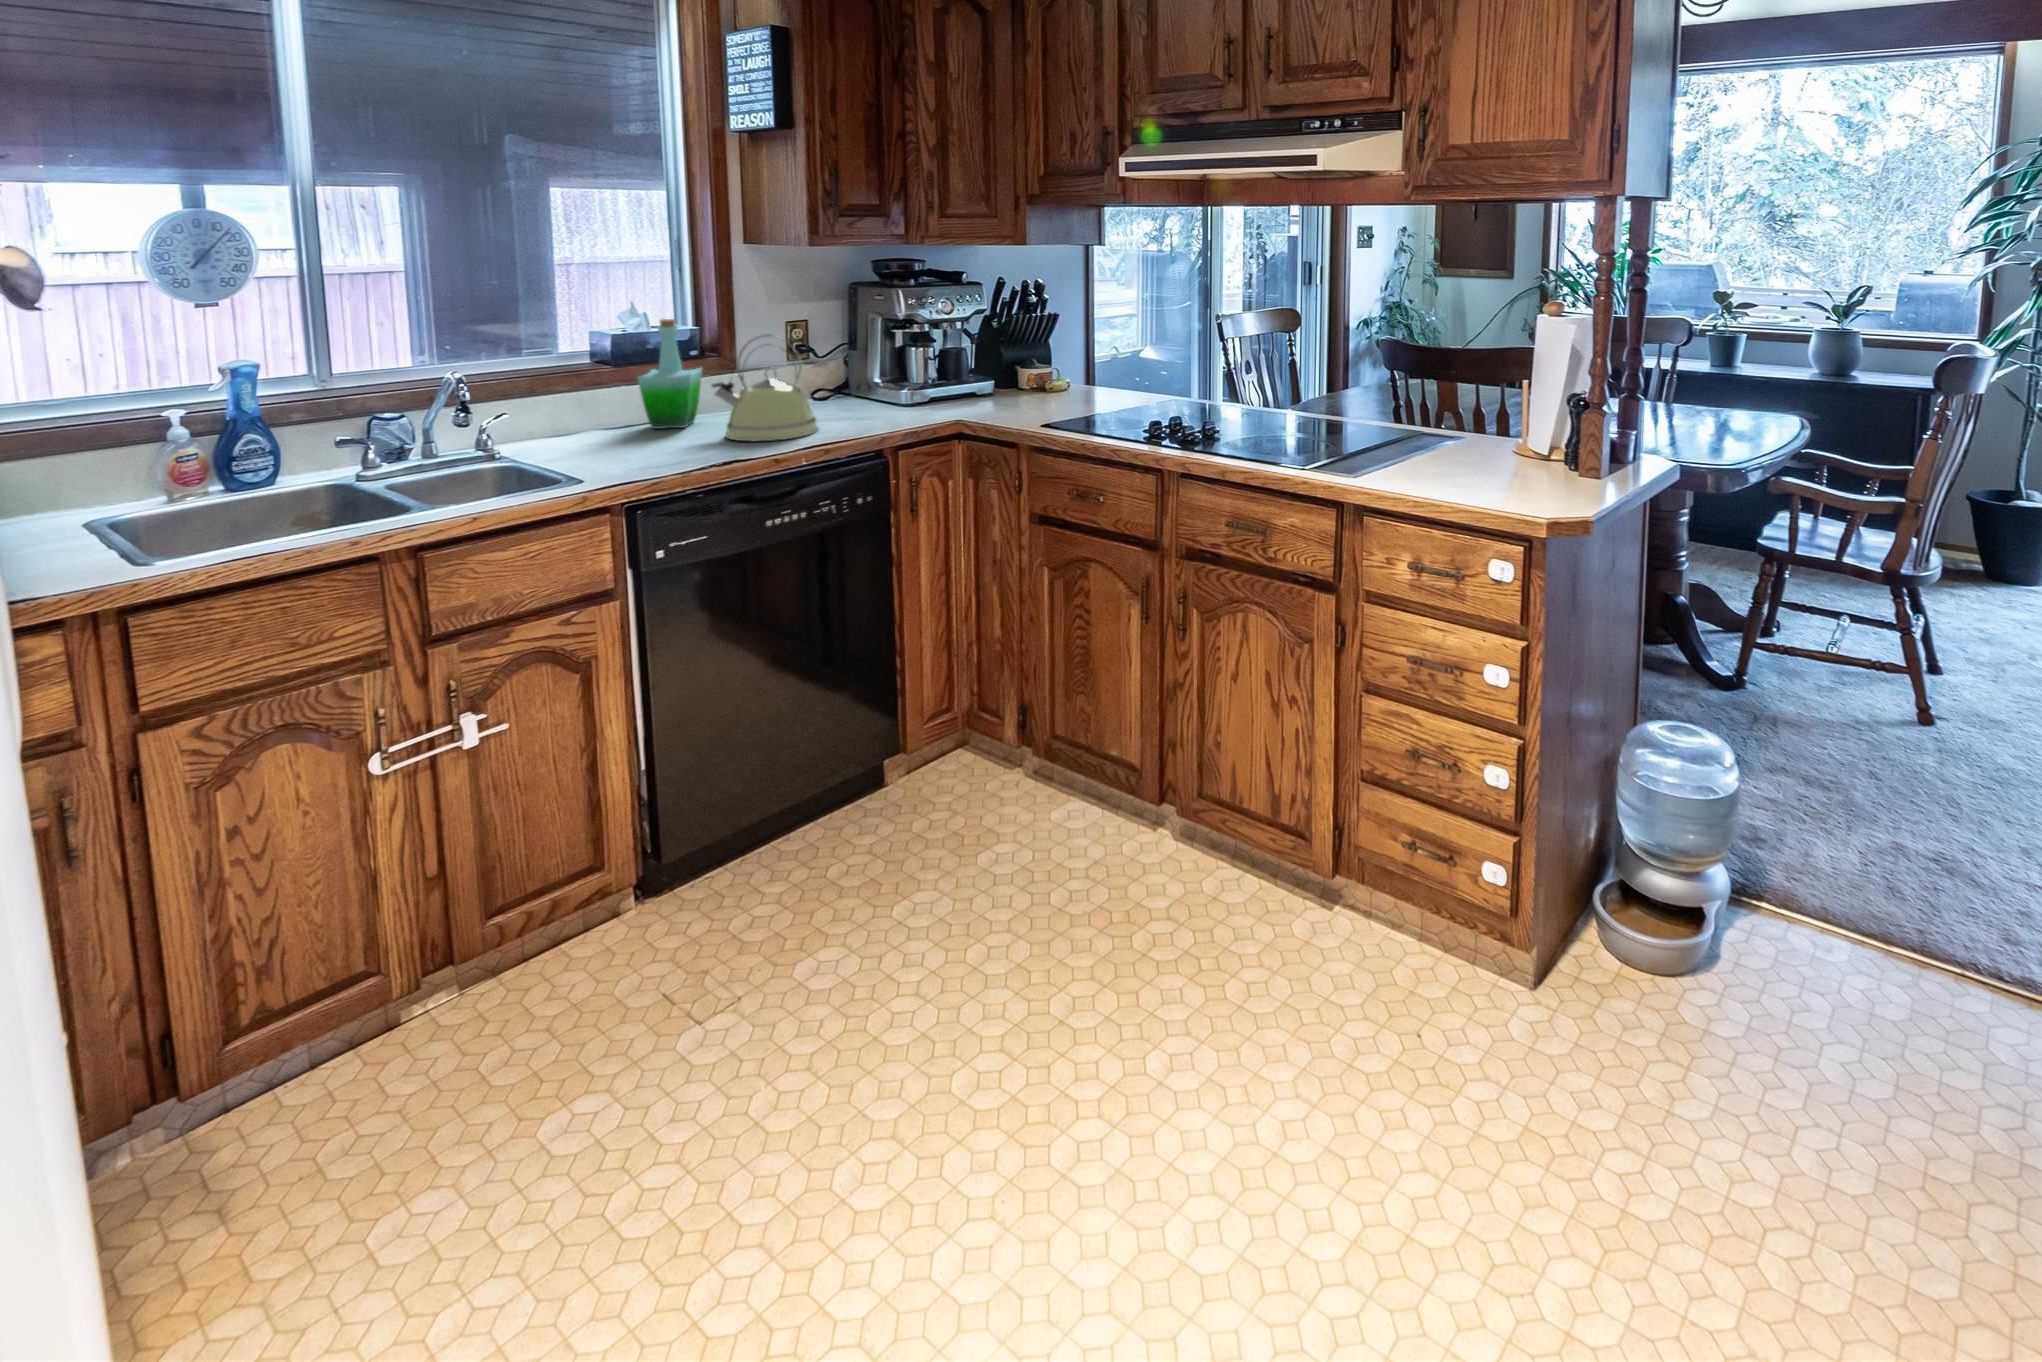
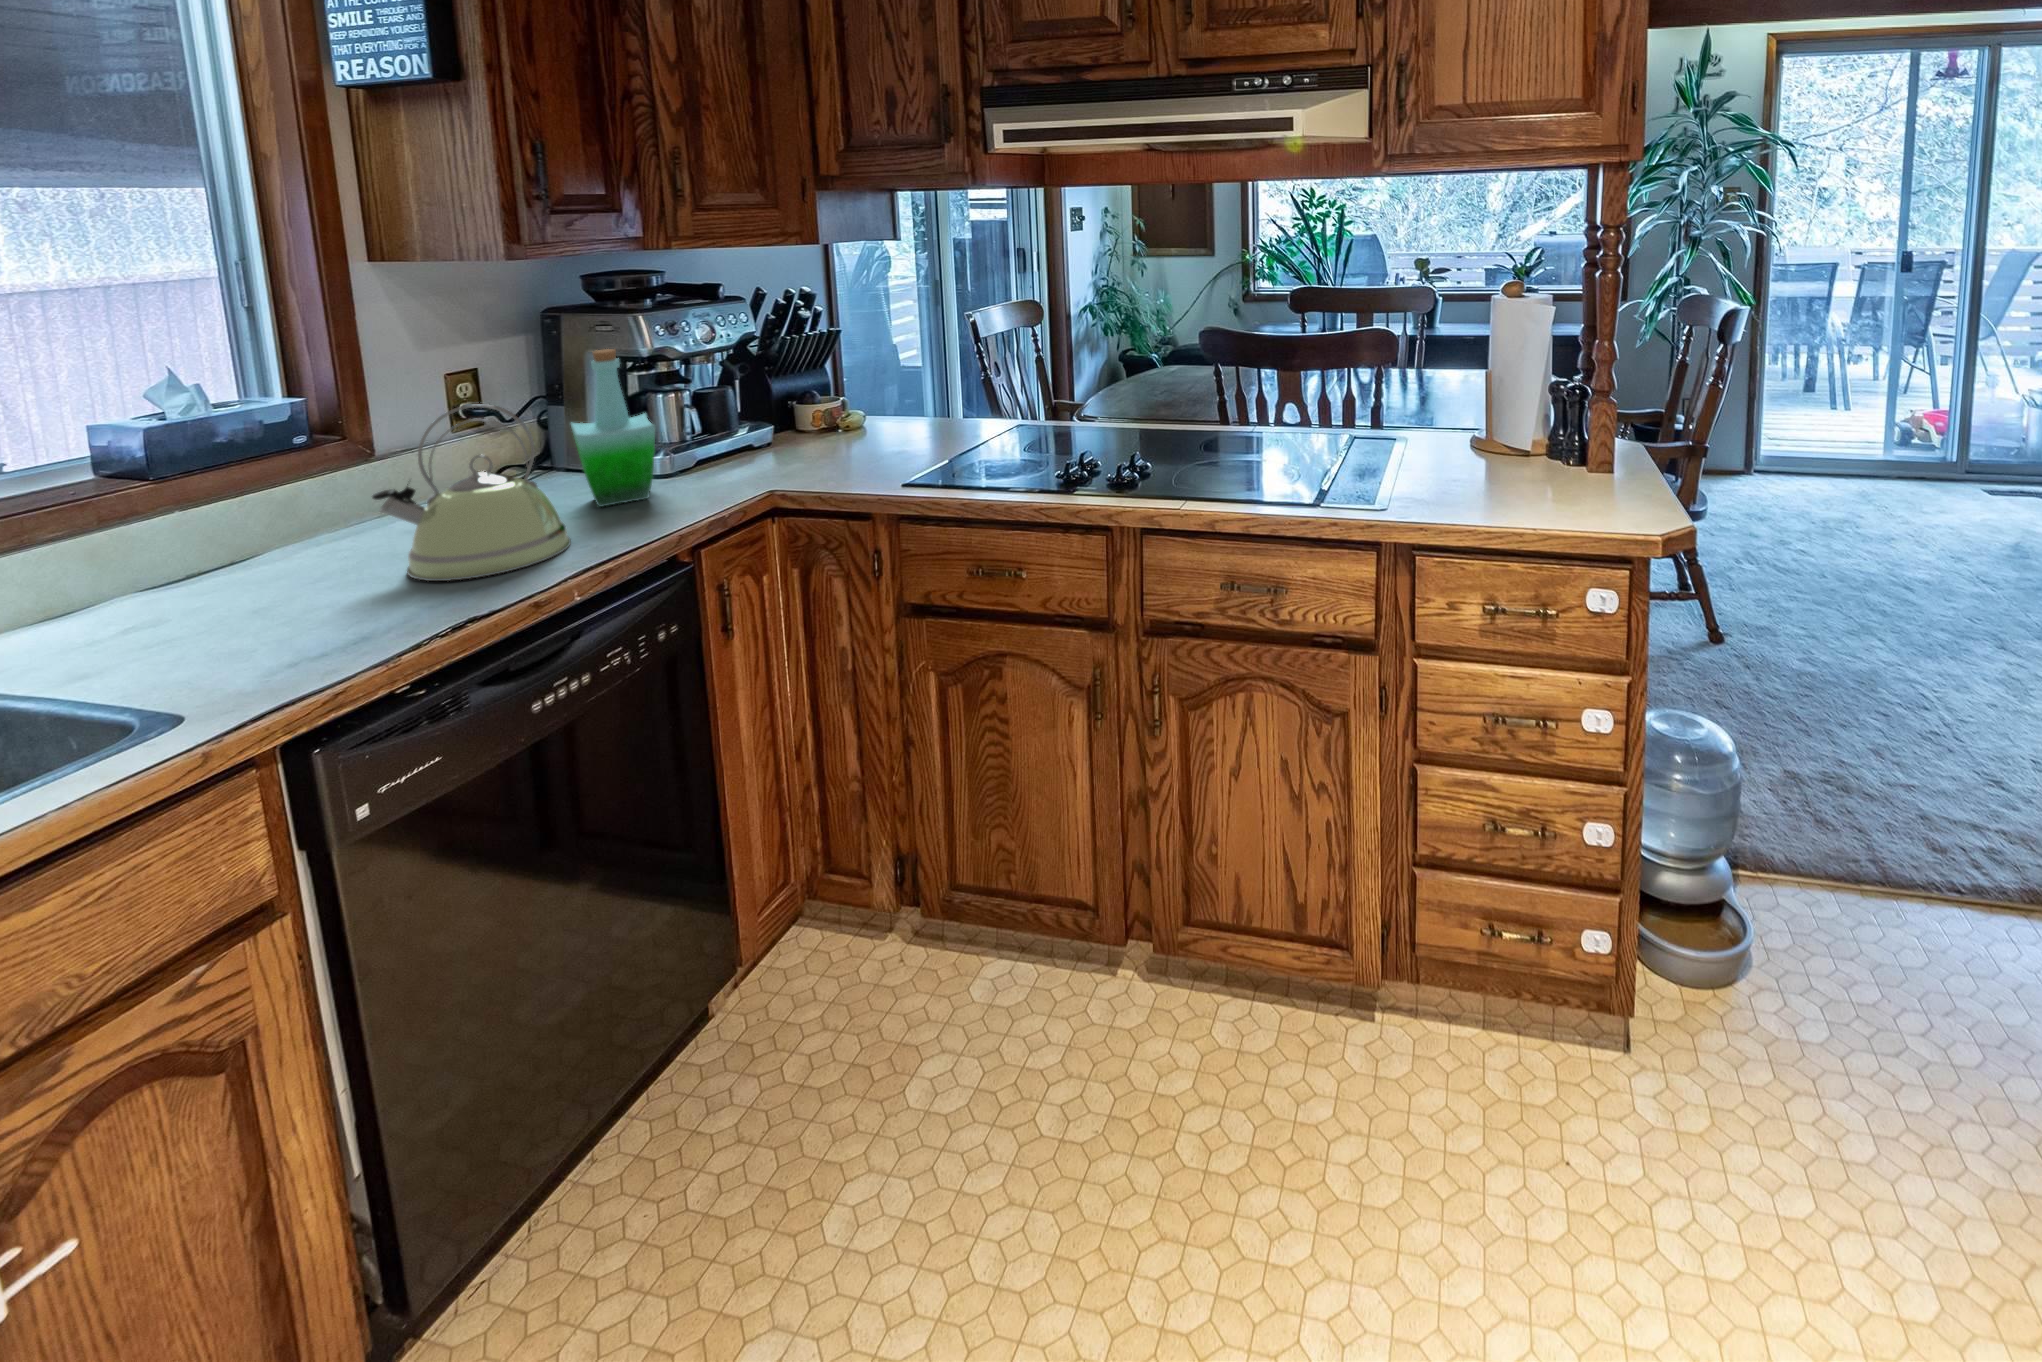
bottle: present [637,319,702,429] -> present [571,349,655,507]

